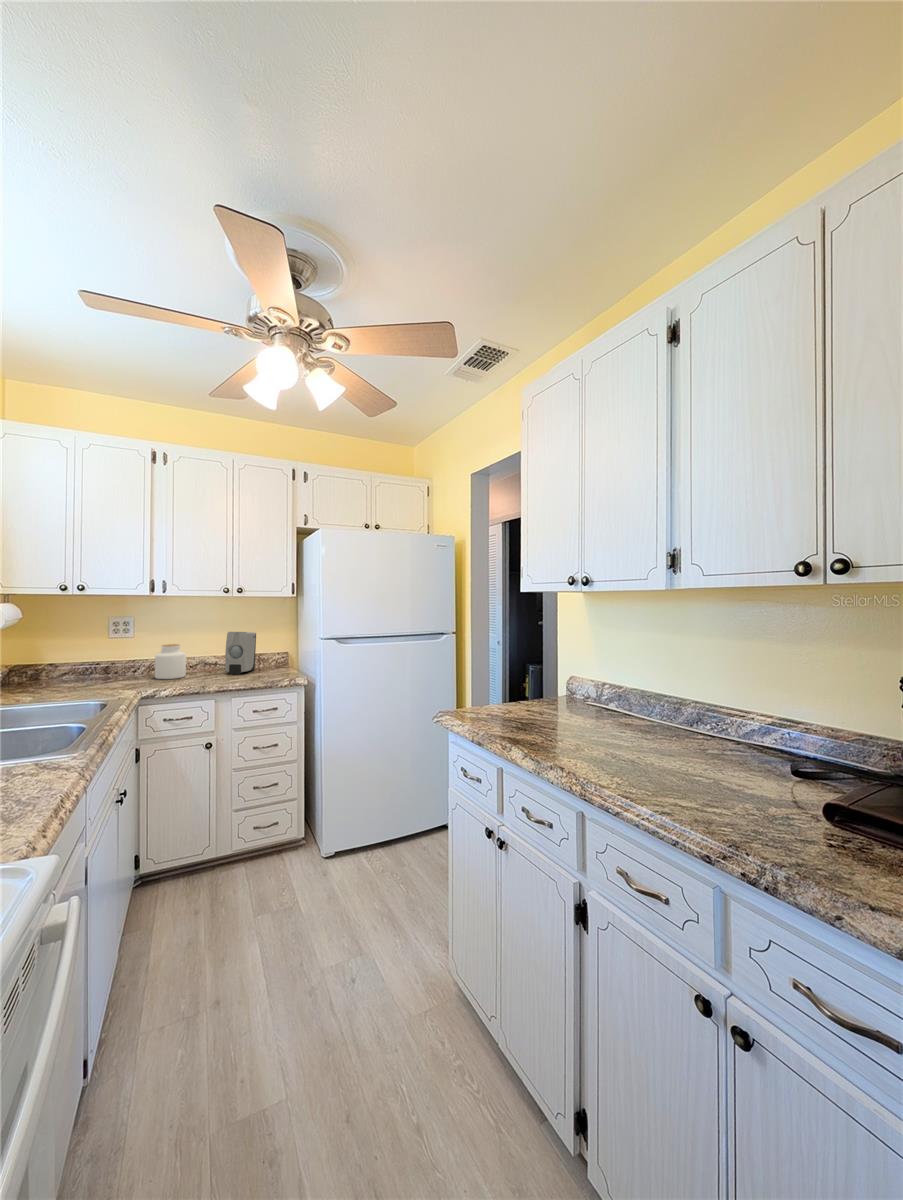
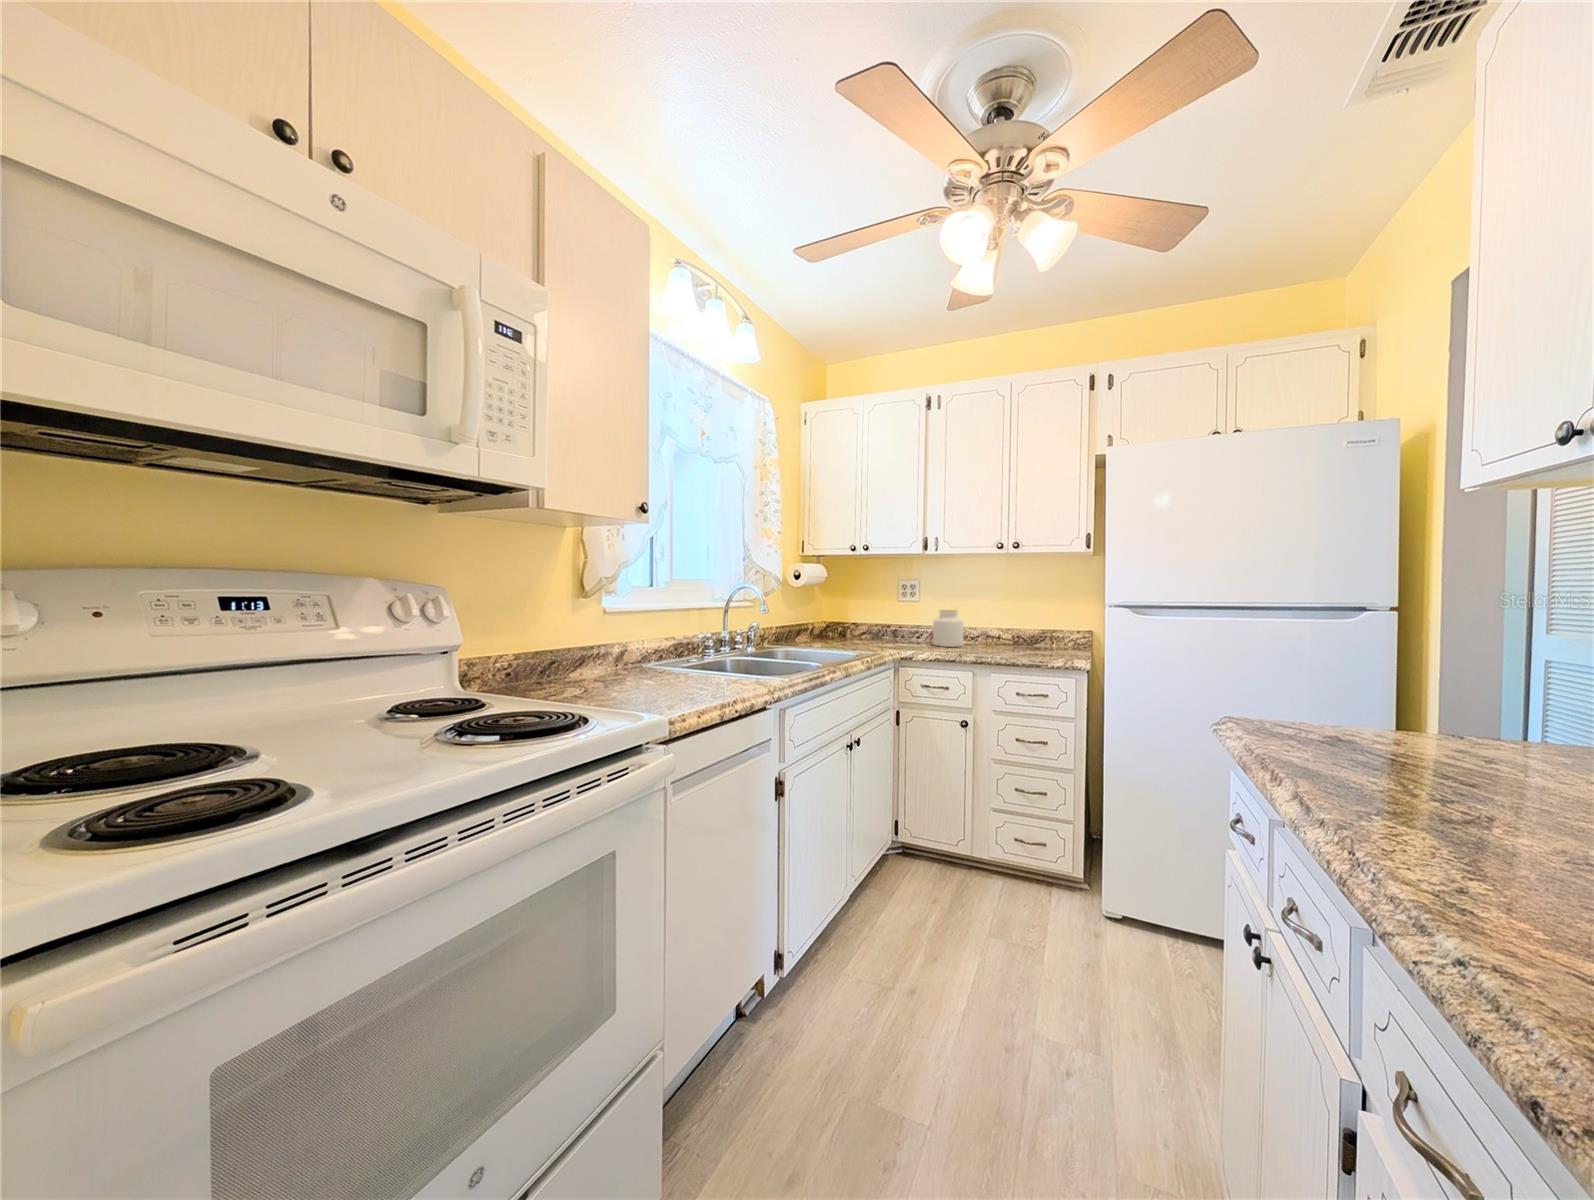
soap dispenser: present [225,632,256,674] -> none [1005,599,1047,651]

